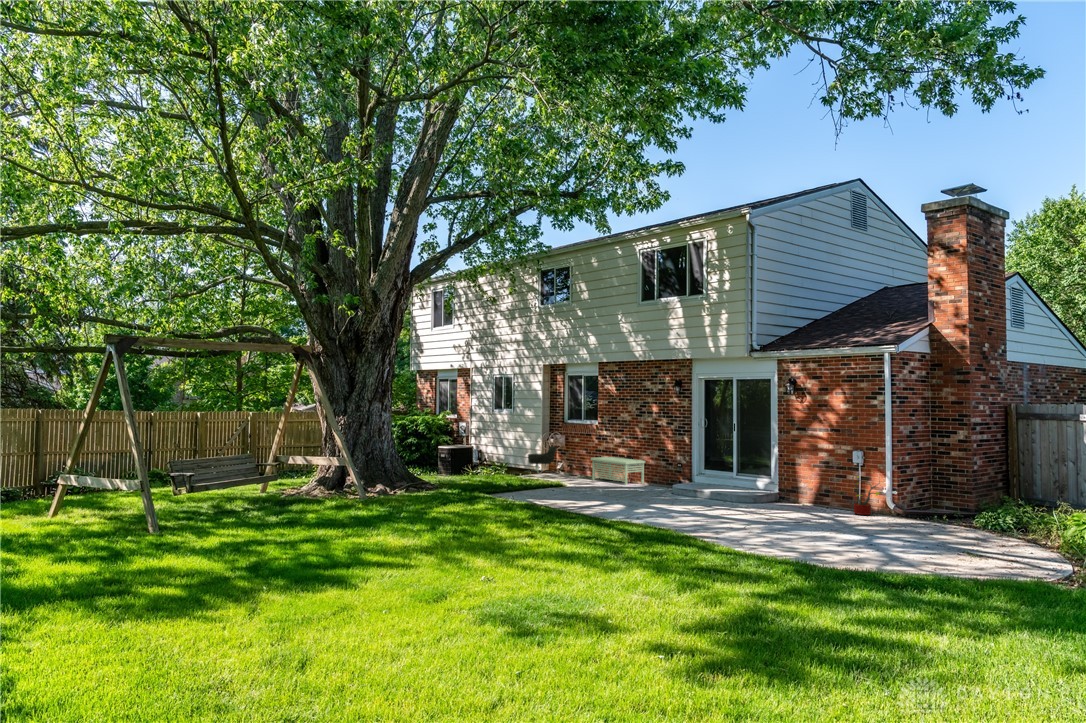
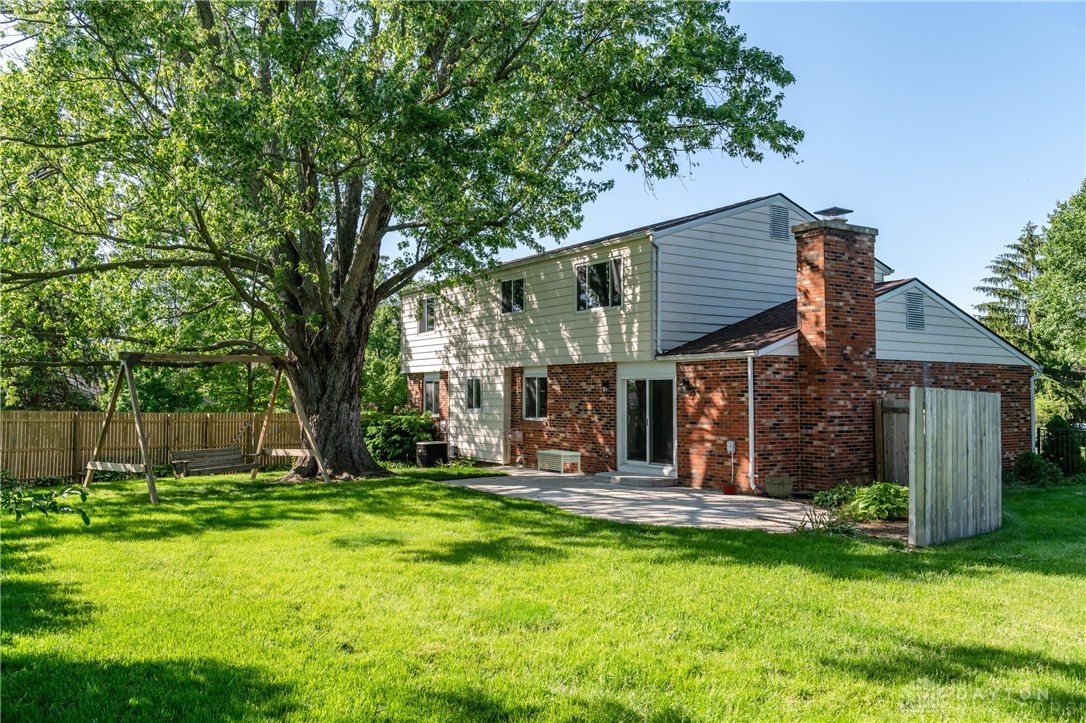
lounge chair: present [528,446,557,473] -> none [486,441,515,465]
wooden bucket: none [904,489,941,519] -> present [765,473,793,497]

